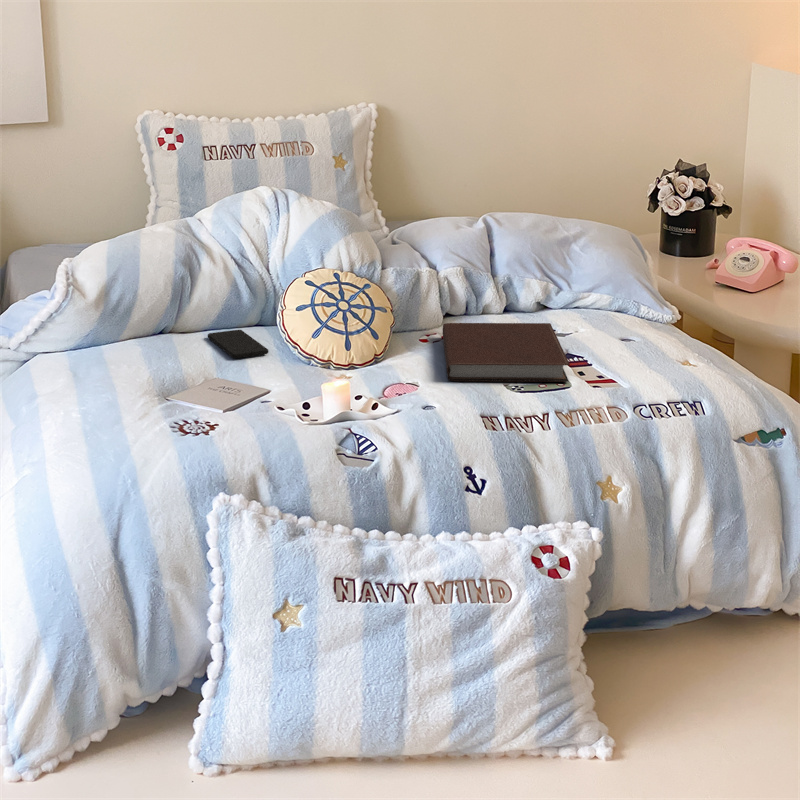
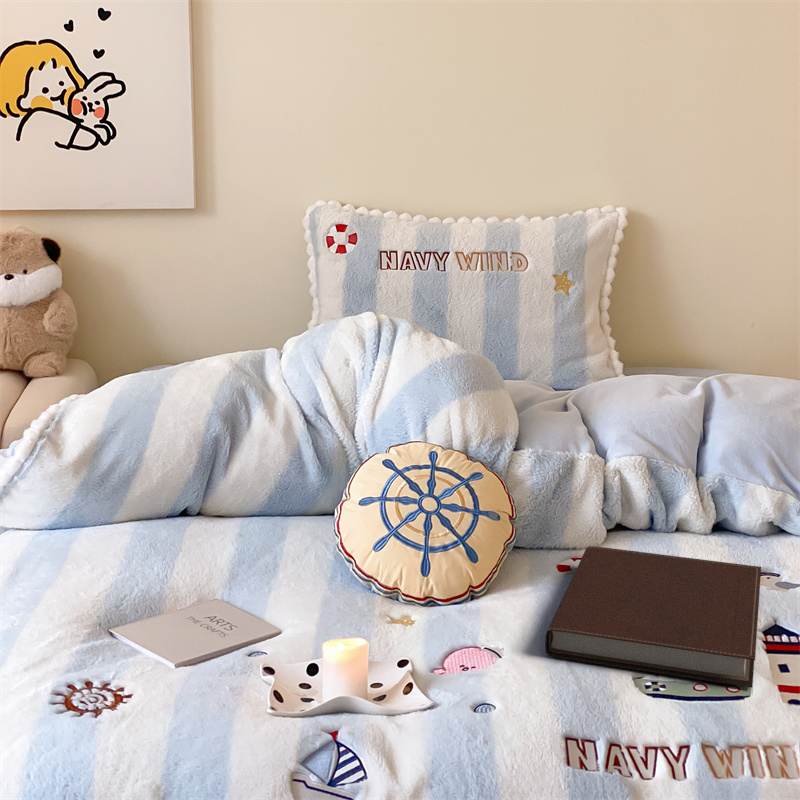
smartphone: present [208,330,269,358] -> none [243,519,307,568]

